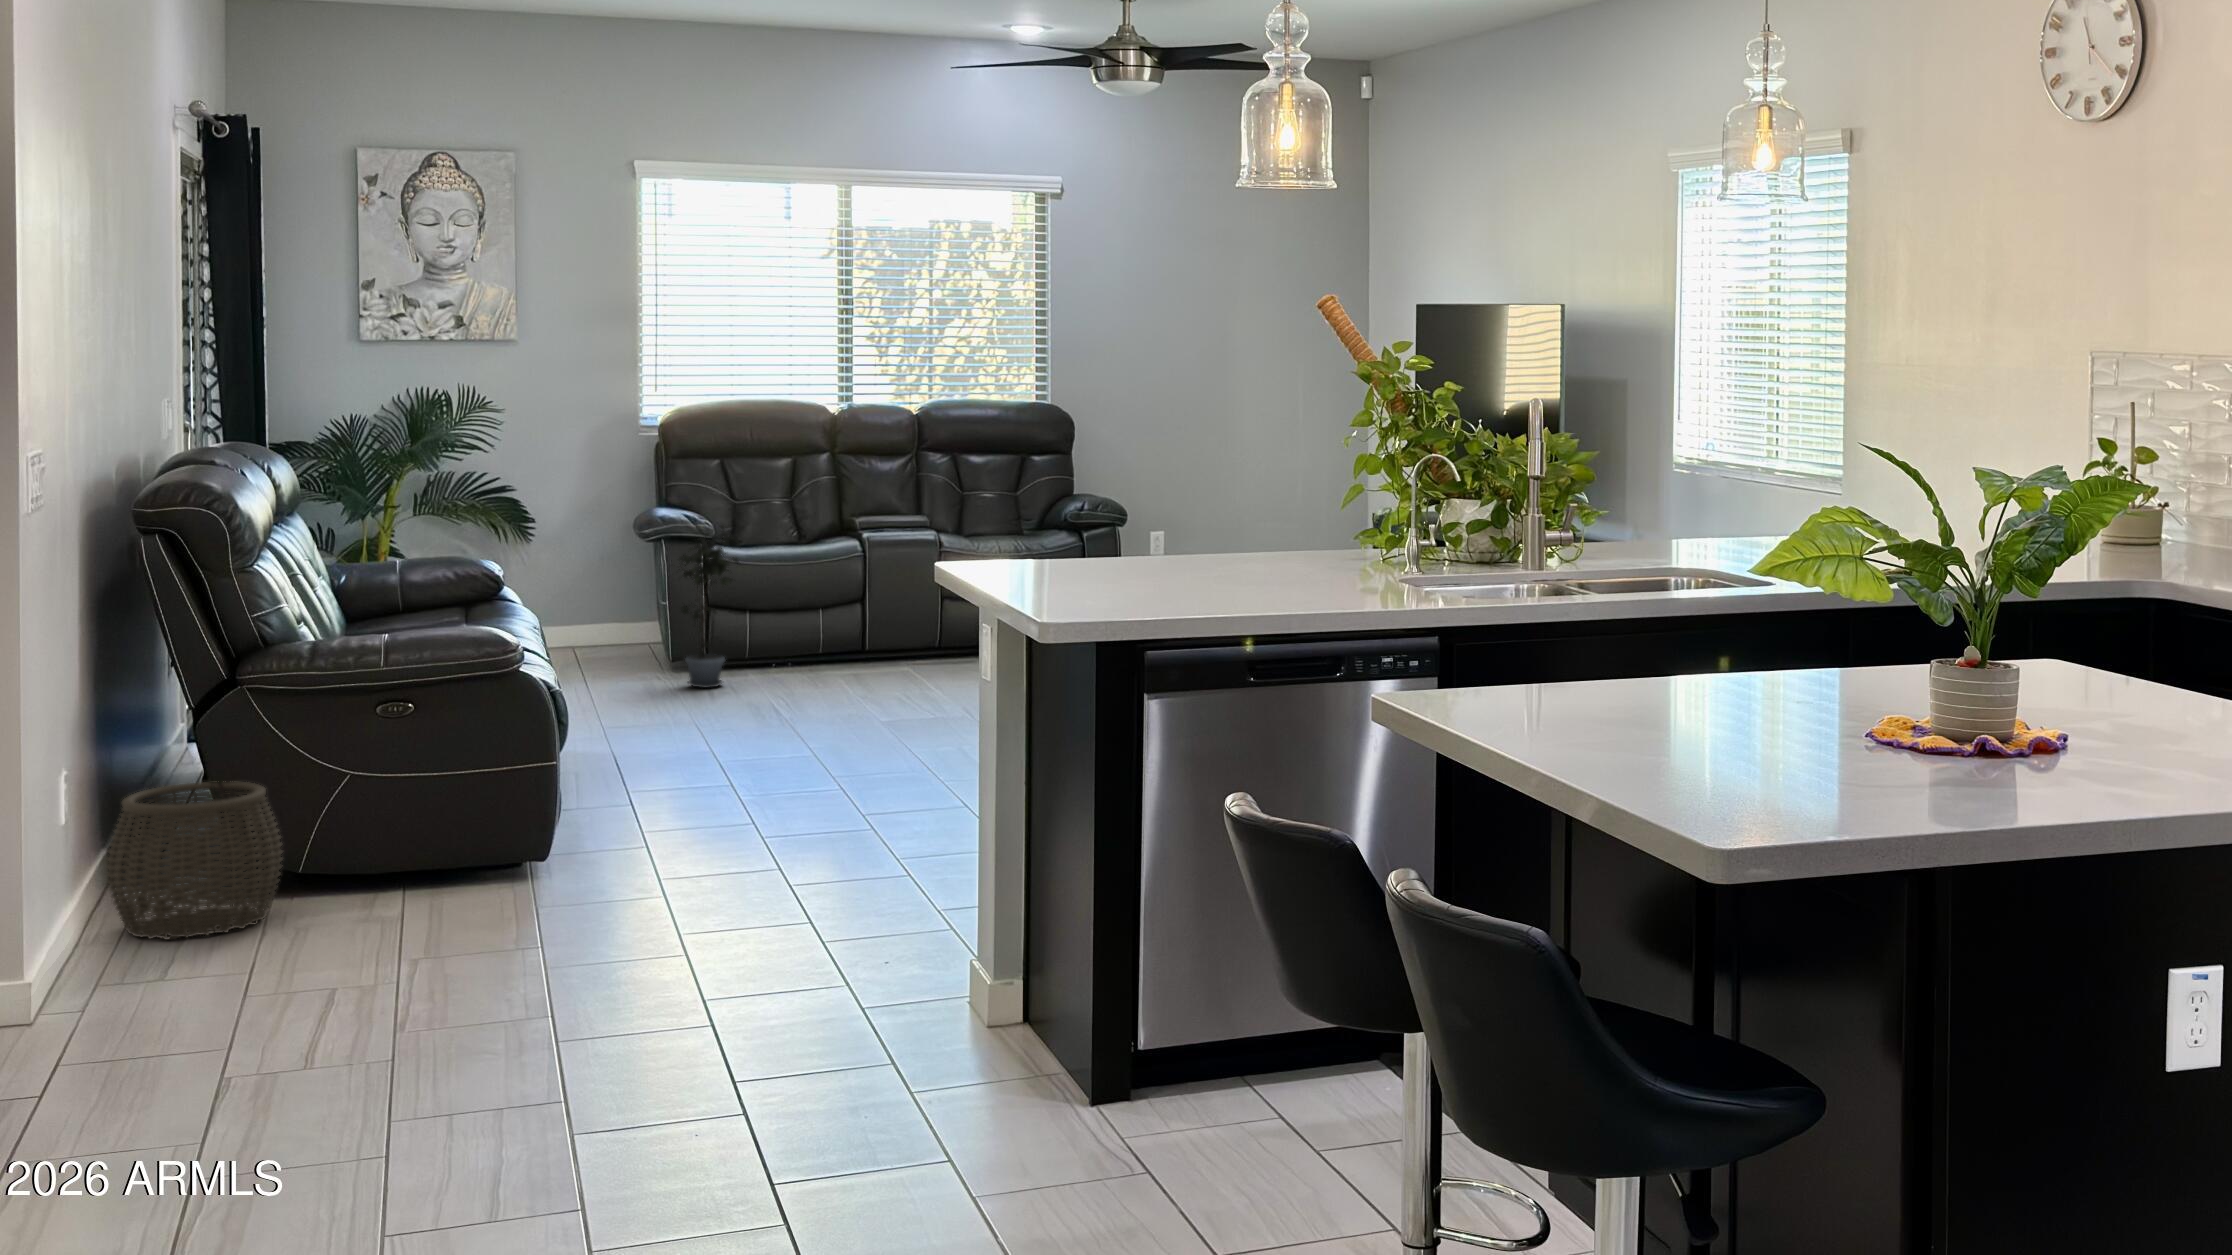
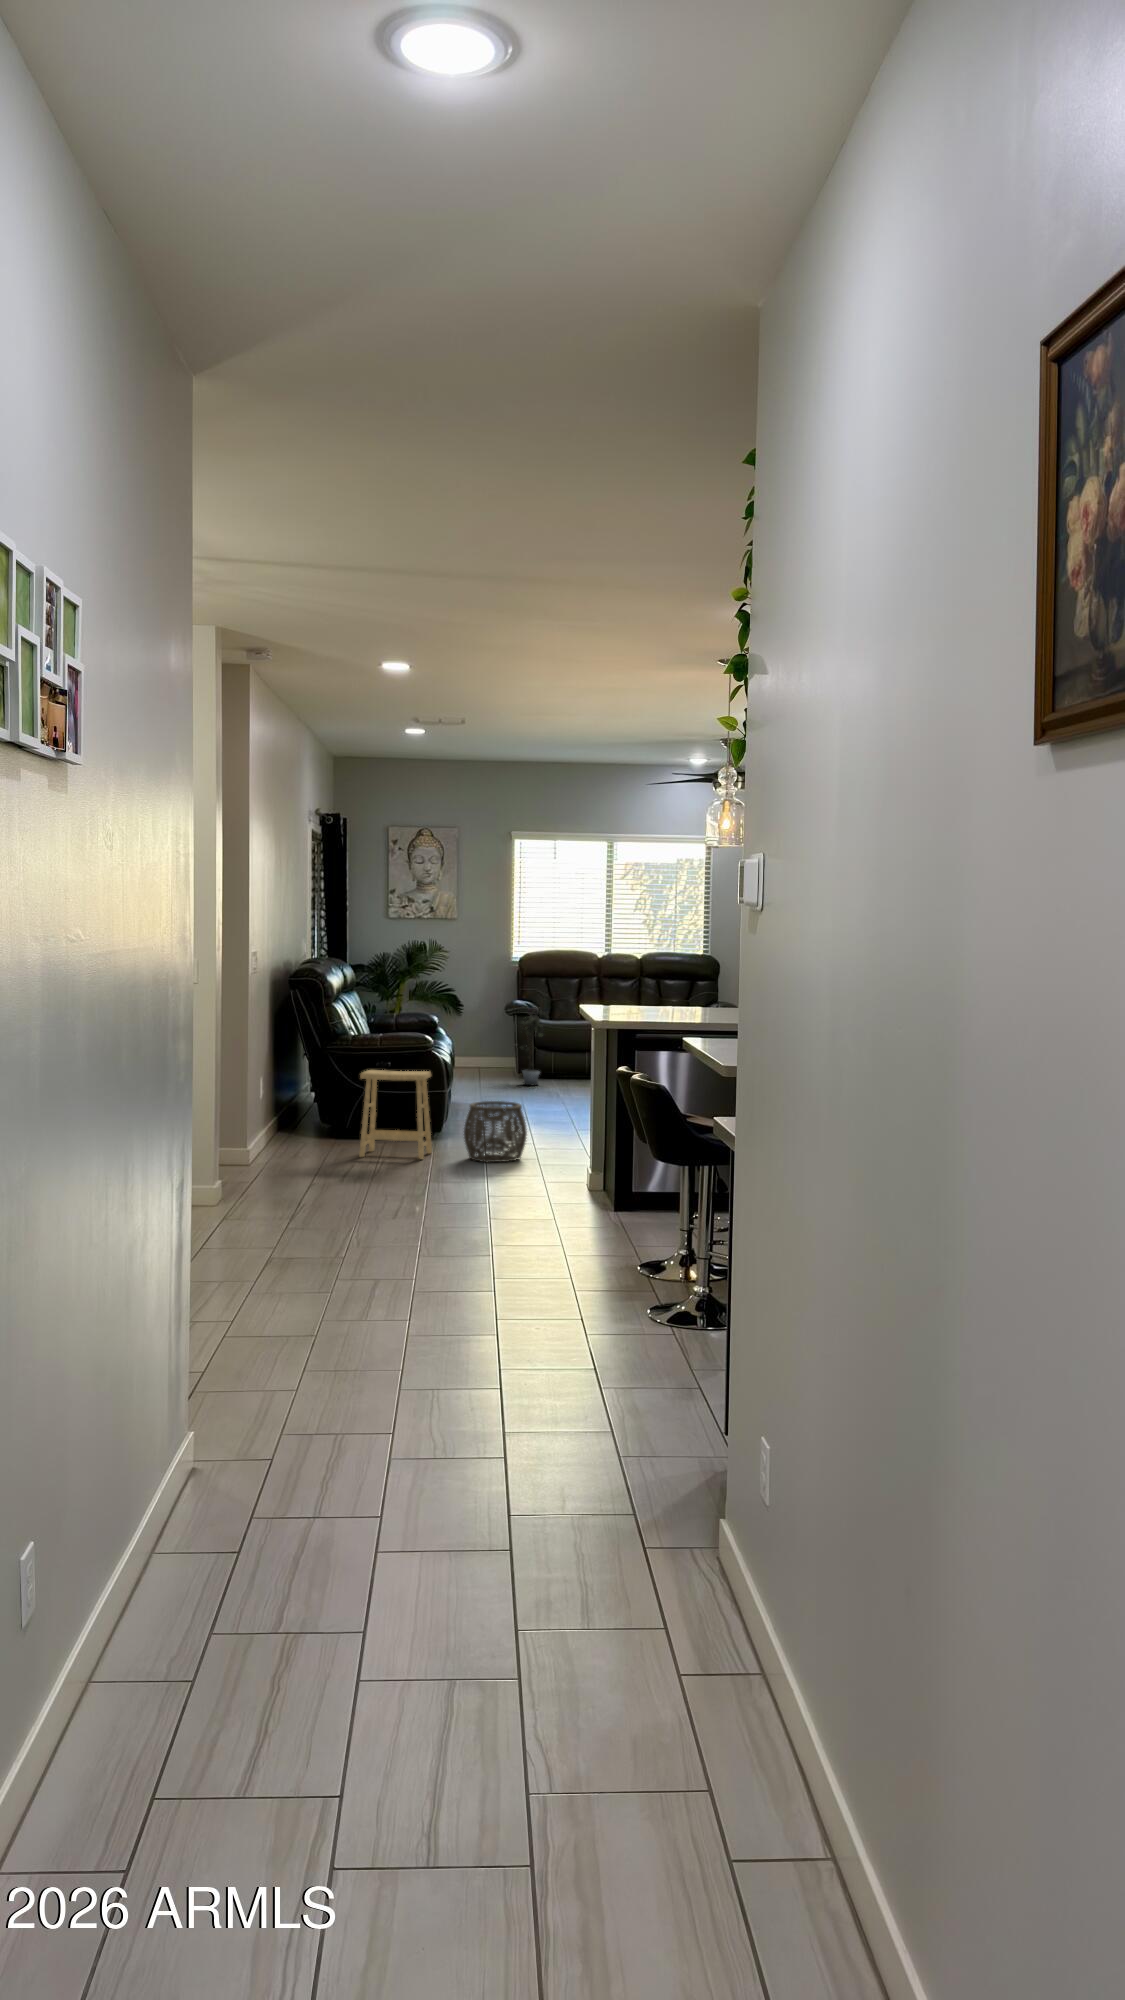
footstool: none [340,725,535,956] -> present [359,1070,432,1159]
woven basket: present [107,781,282,940] -> present [464,1101,527,1163]

